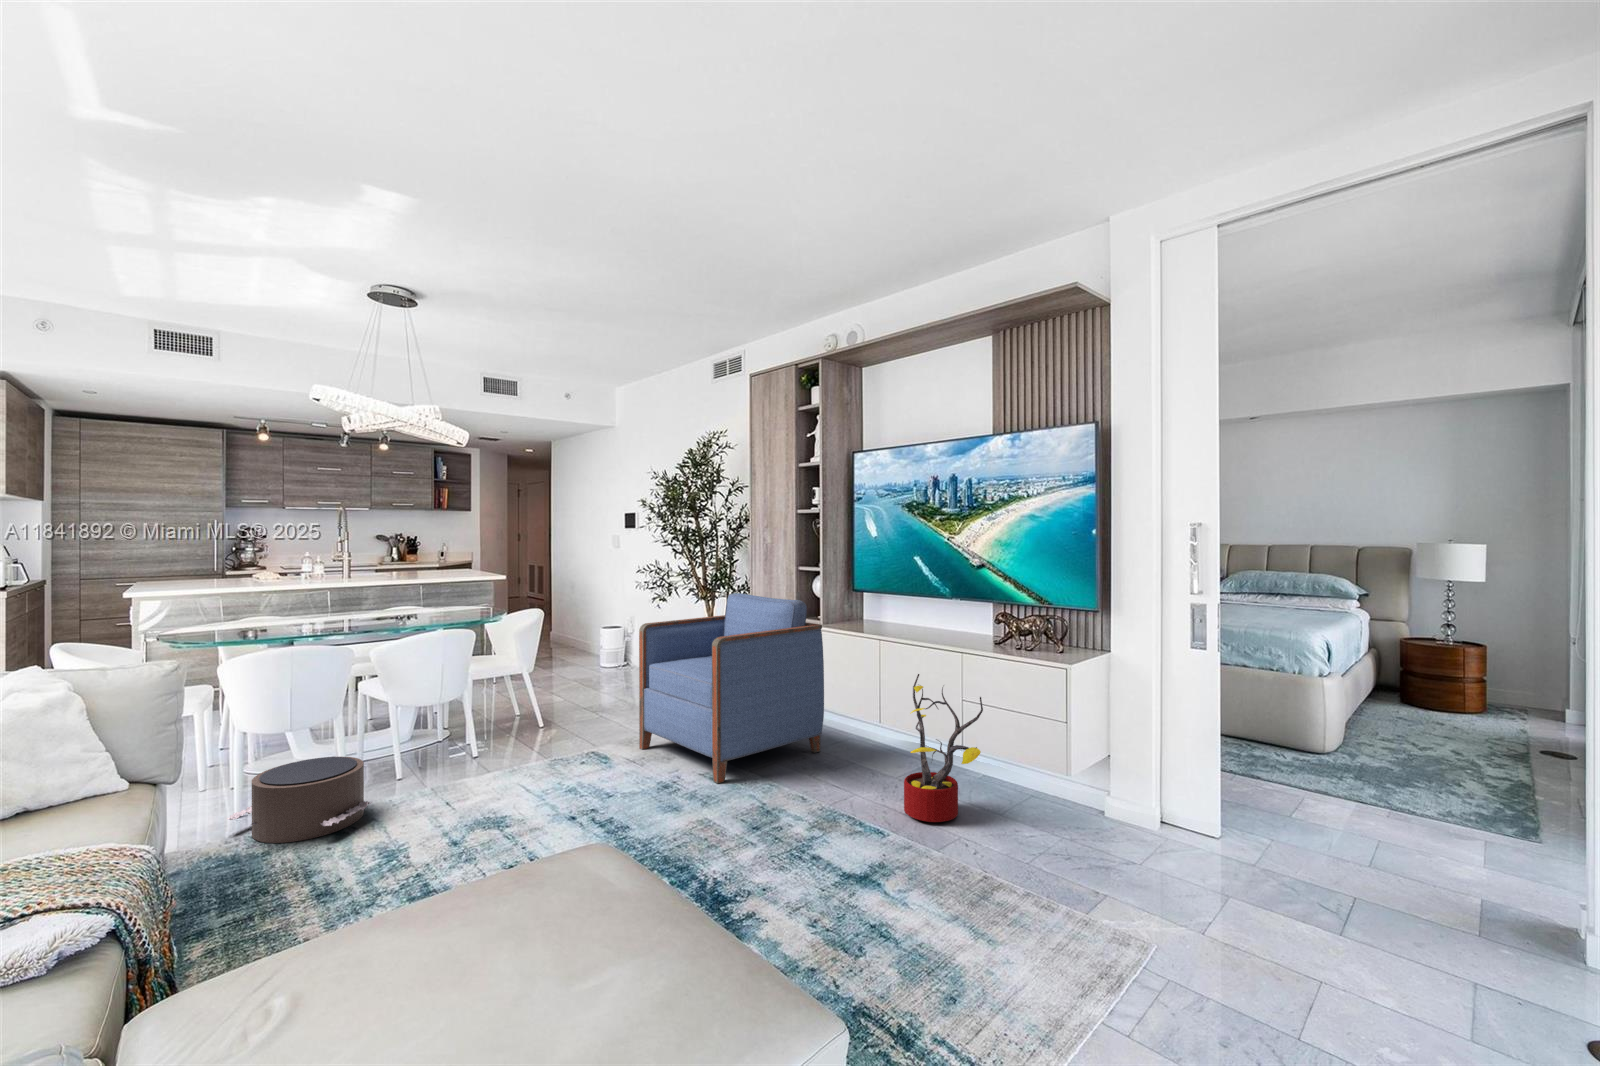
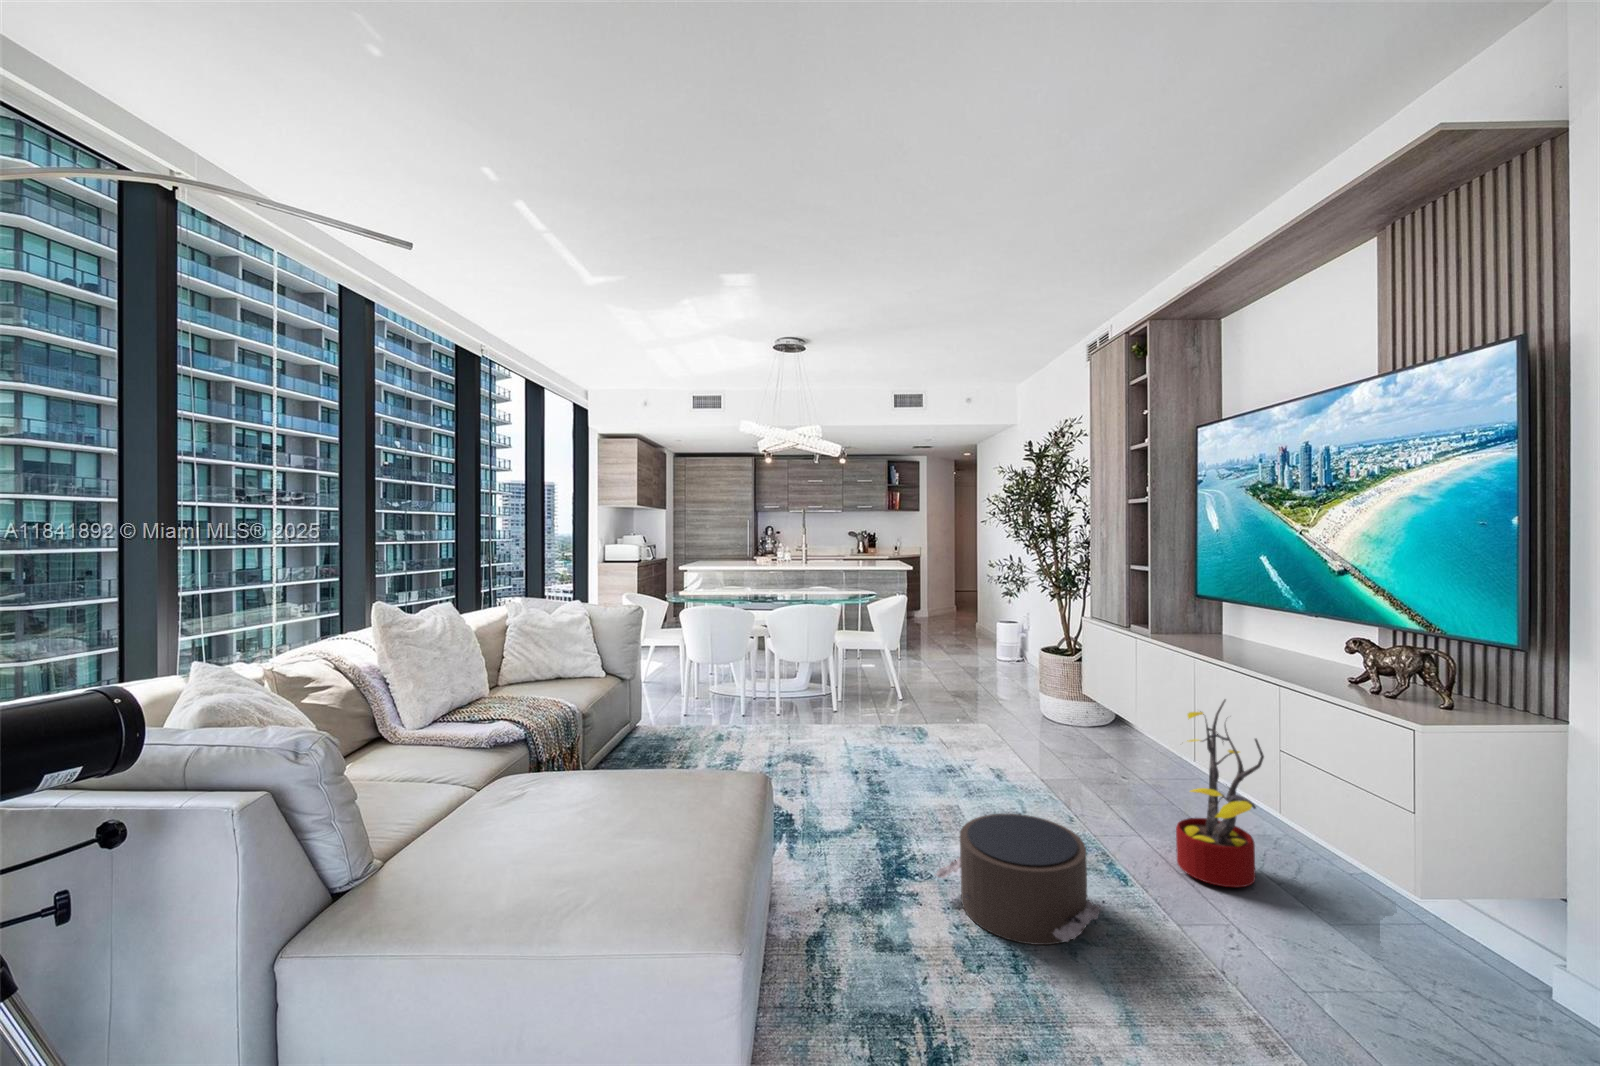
armchair: present [639,593,824,783] -> none [961,589,1148,775]
pouf: present [227,757,372,843] -> present [935,814,1103,945]

